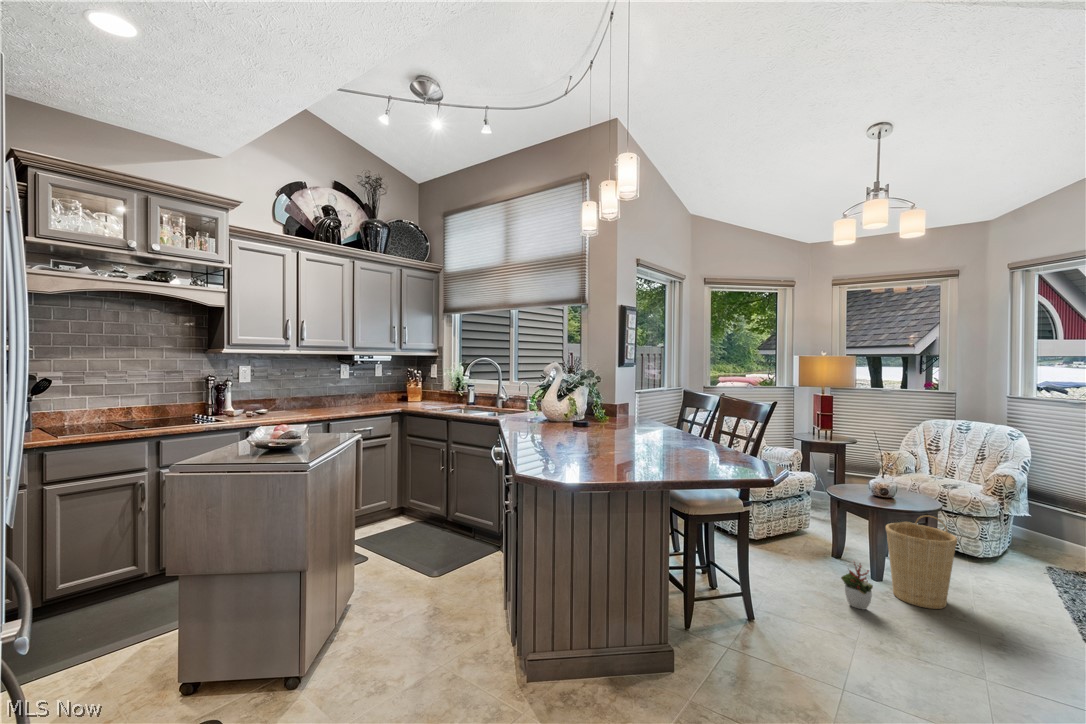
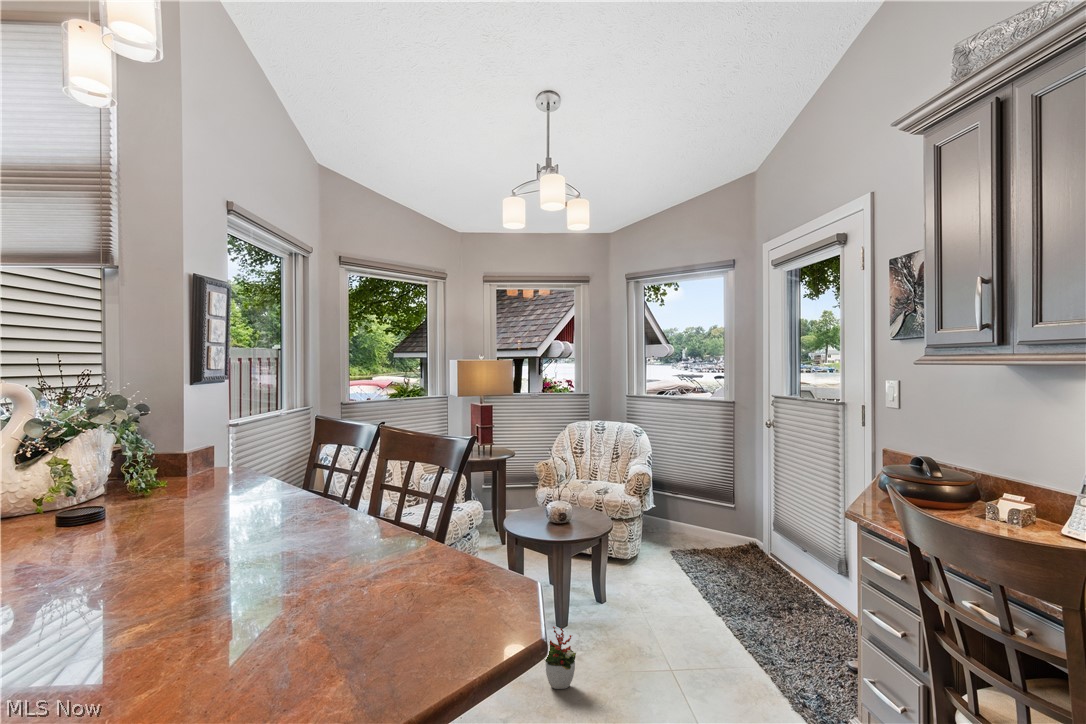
basket: present [886,516,957,609] -> none [574,539,640,653]

